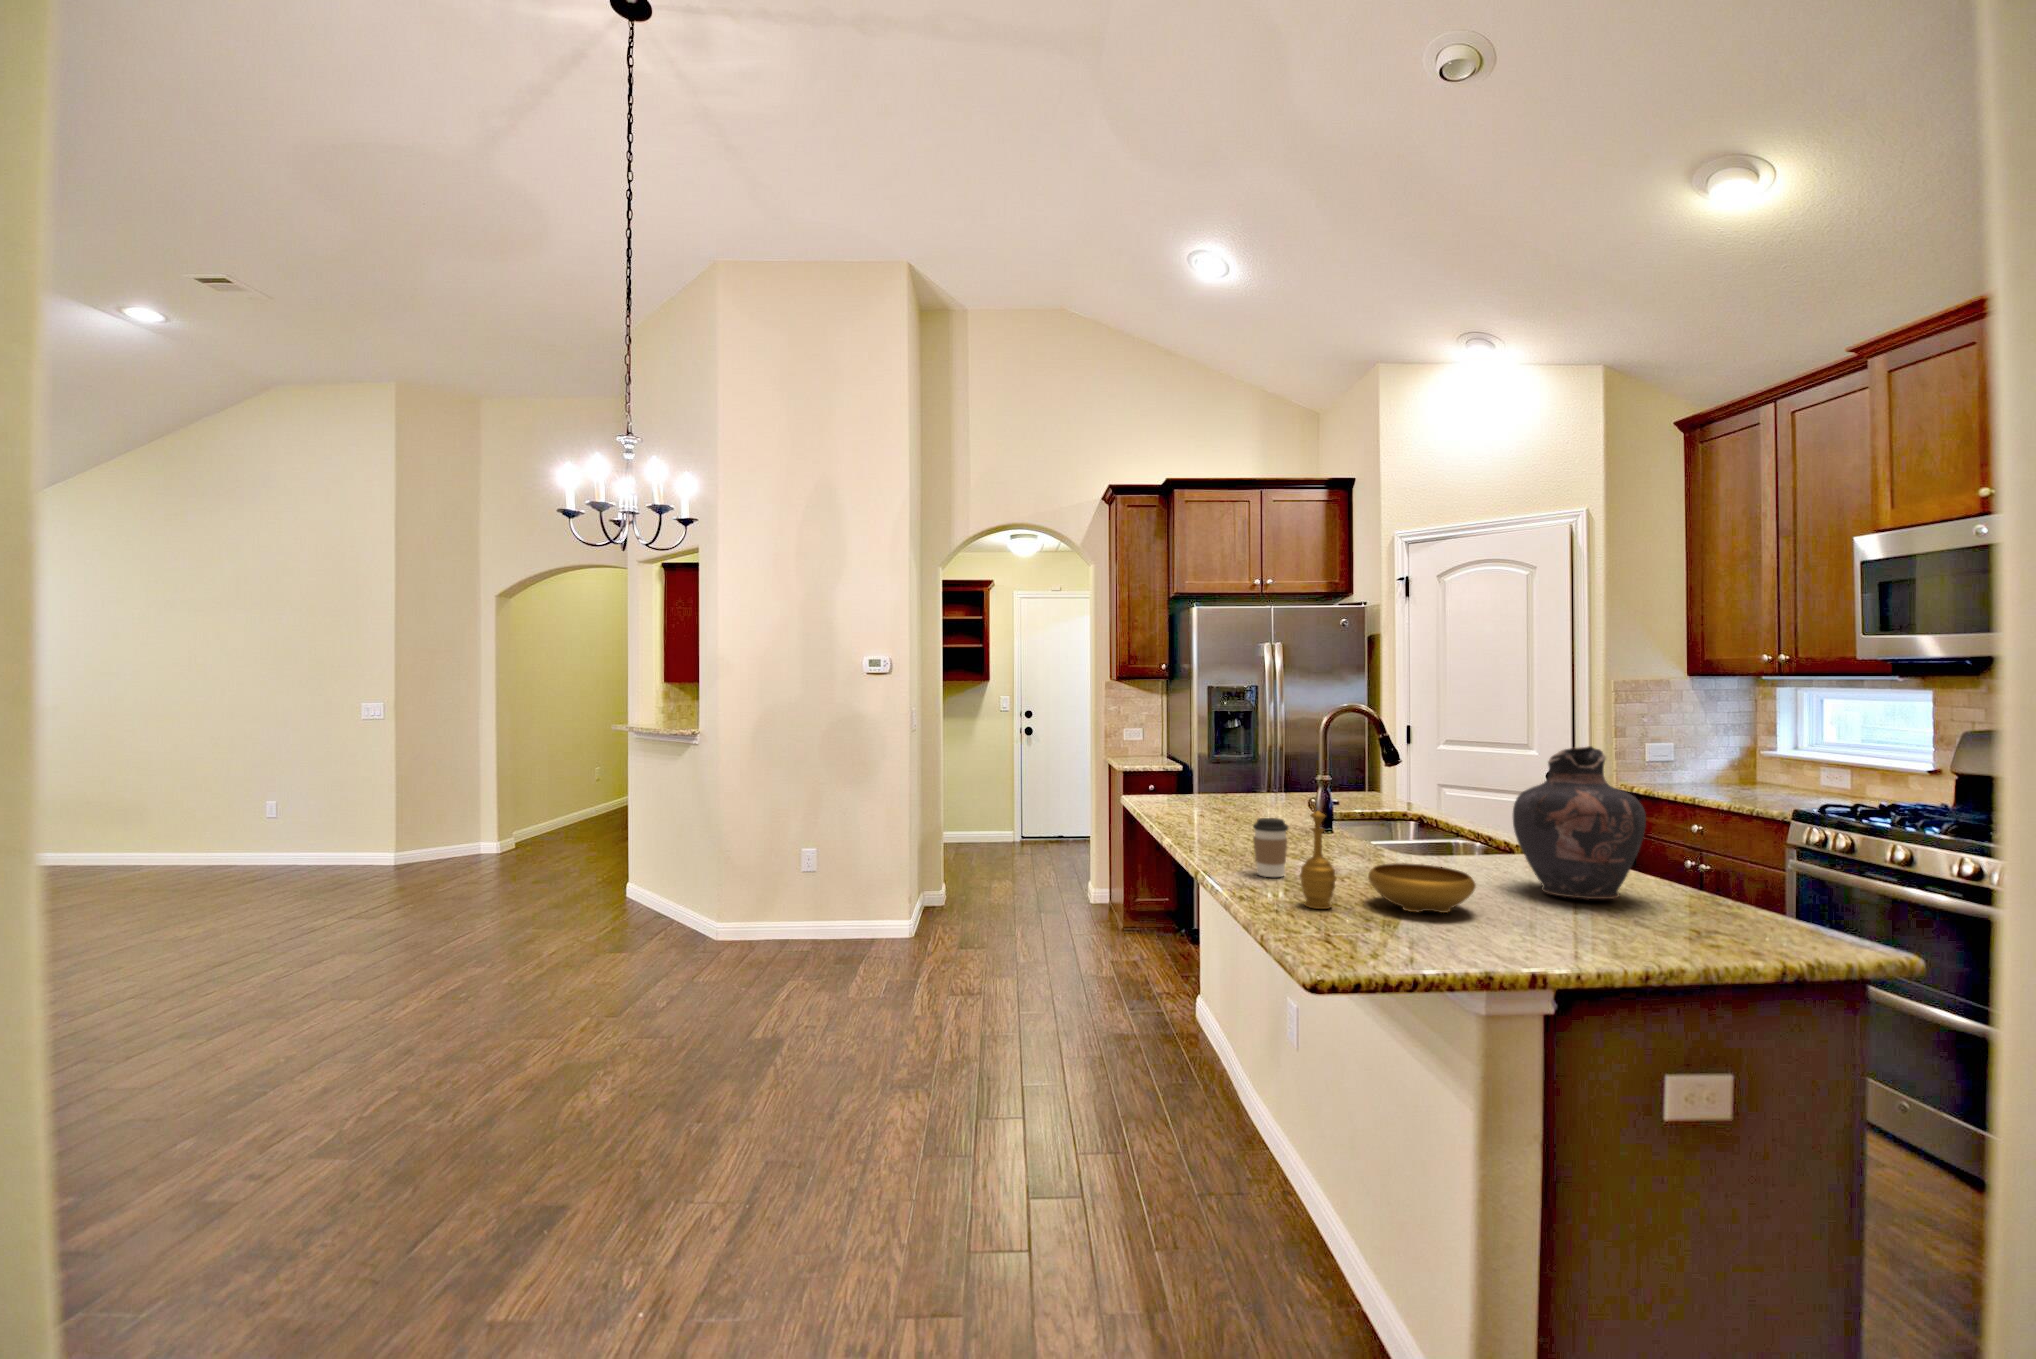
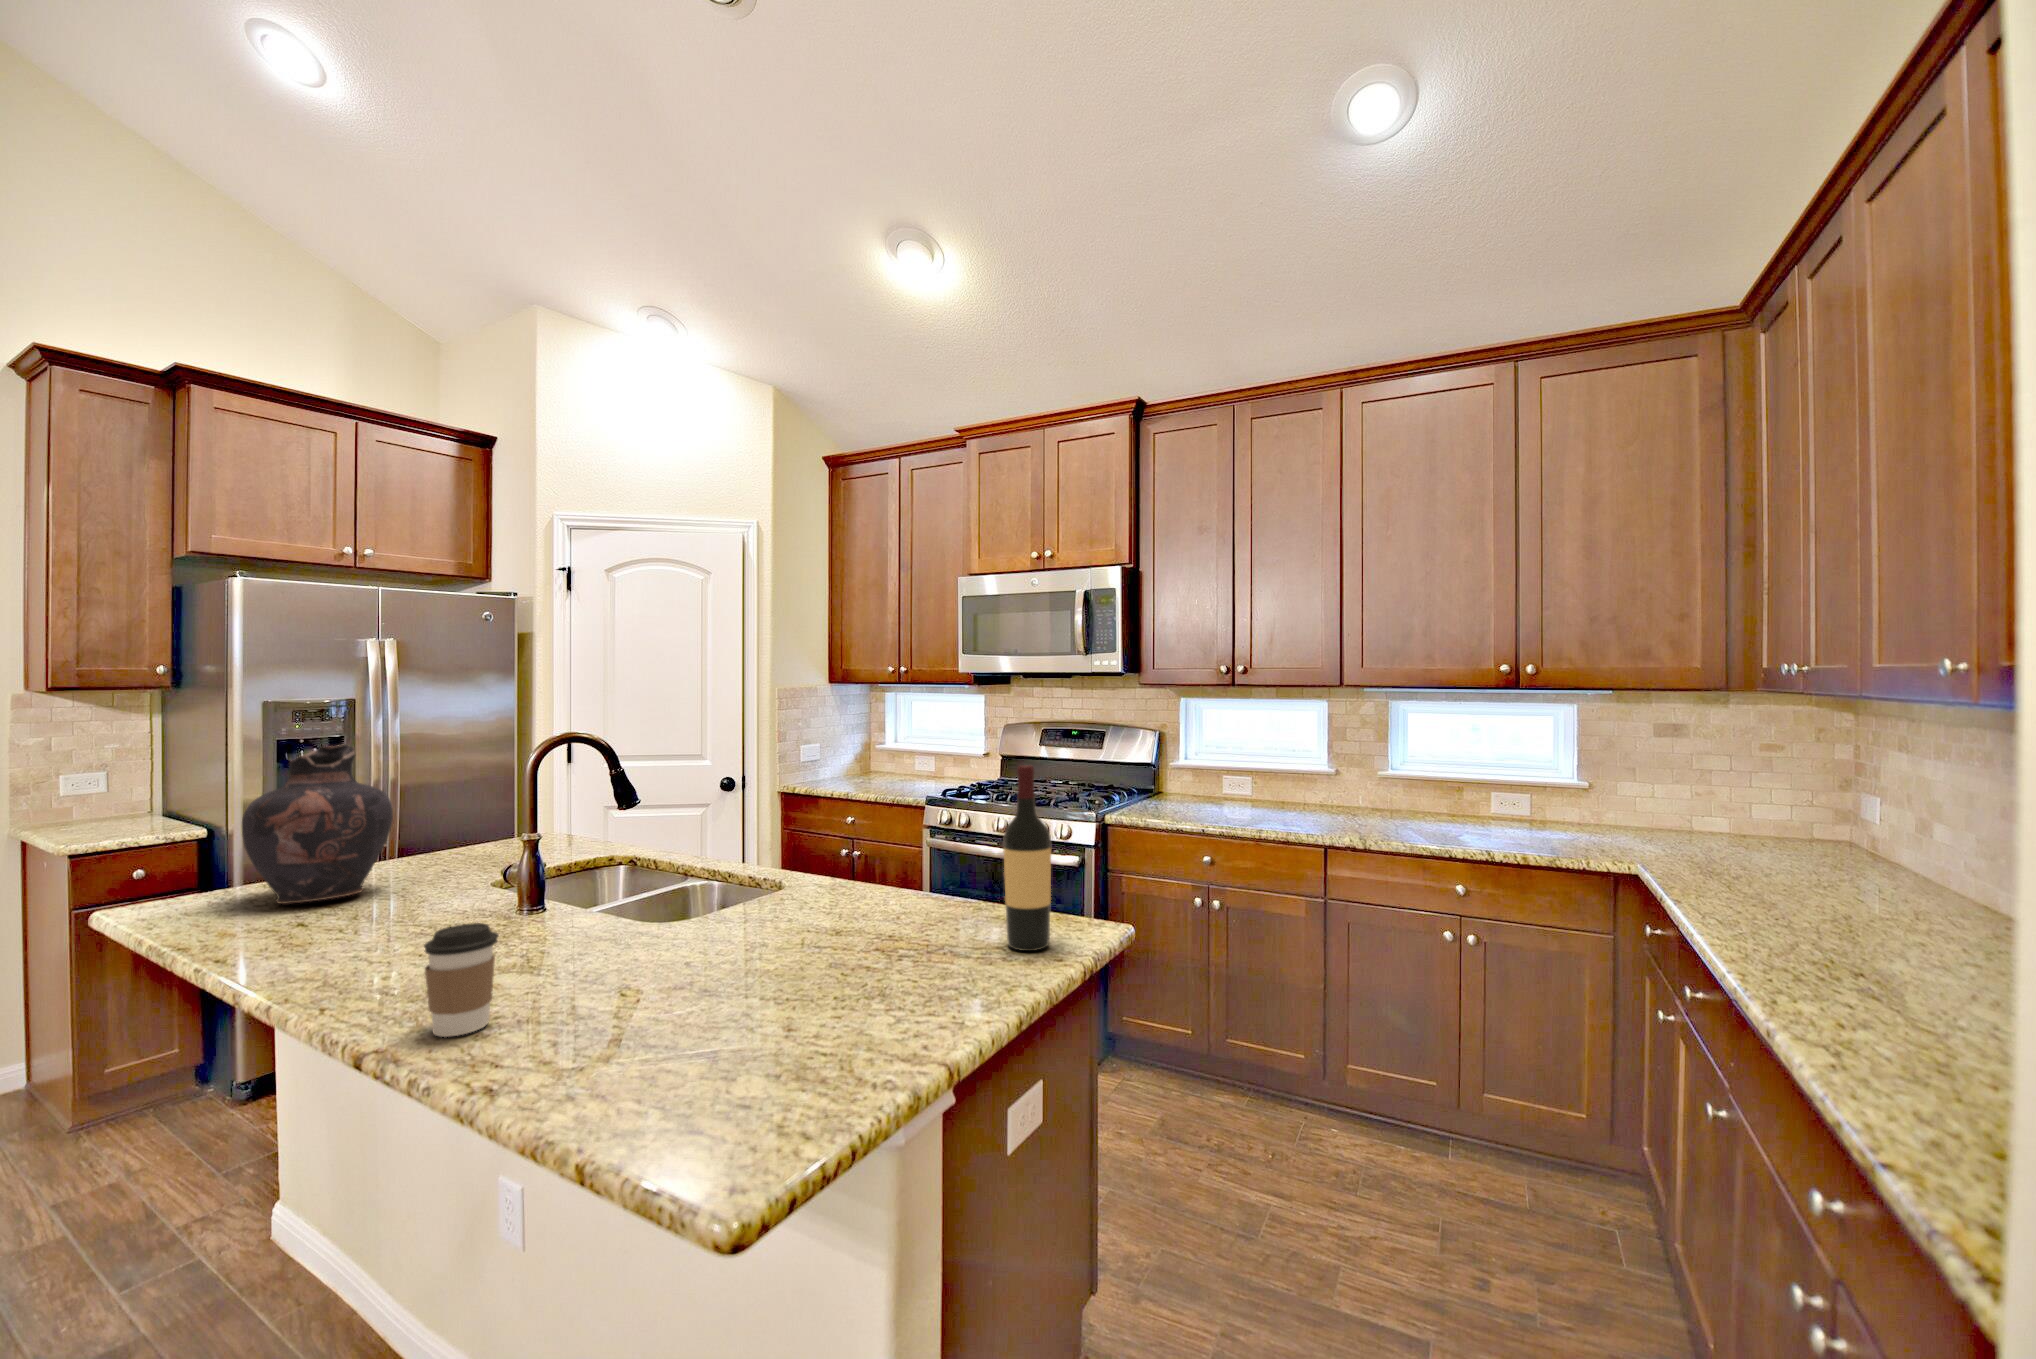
vase: present [1513,746,1646,899] -> present [242,744,393,904]
wine bottle: none [1698,759,1755,934] -> present [1003,765,1051,951]
decorative bowl: present [1300,811,1476,913] -> none [549,909,813,1088]

